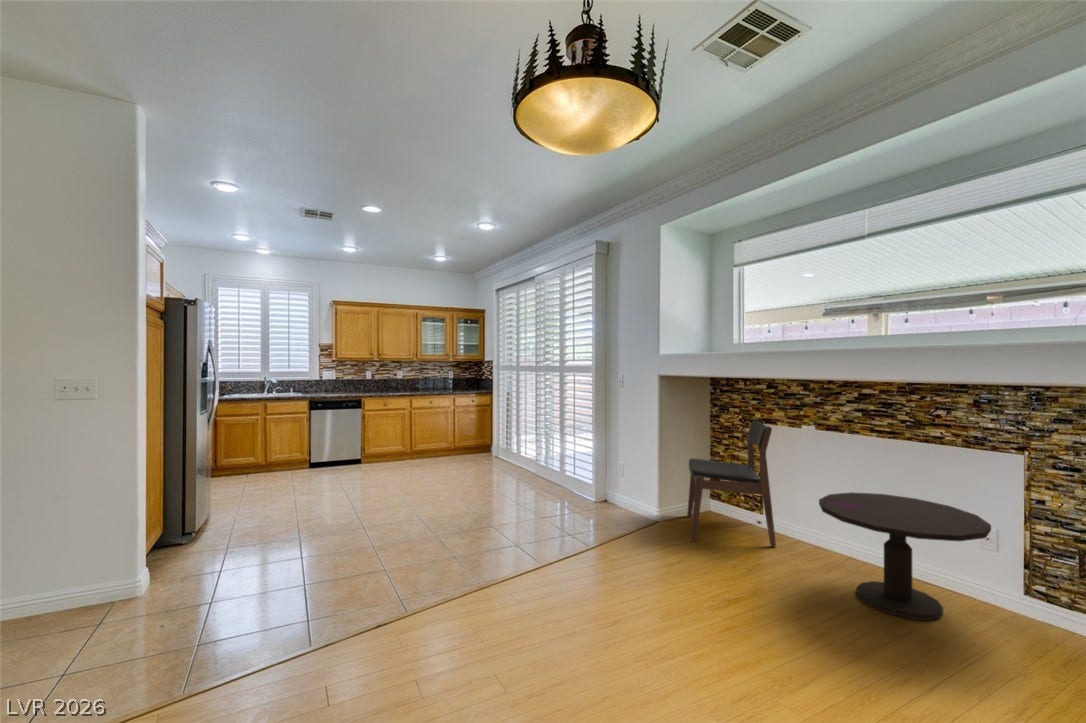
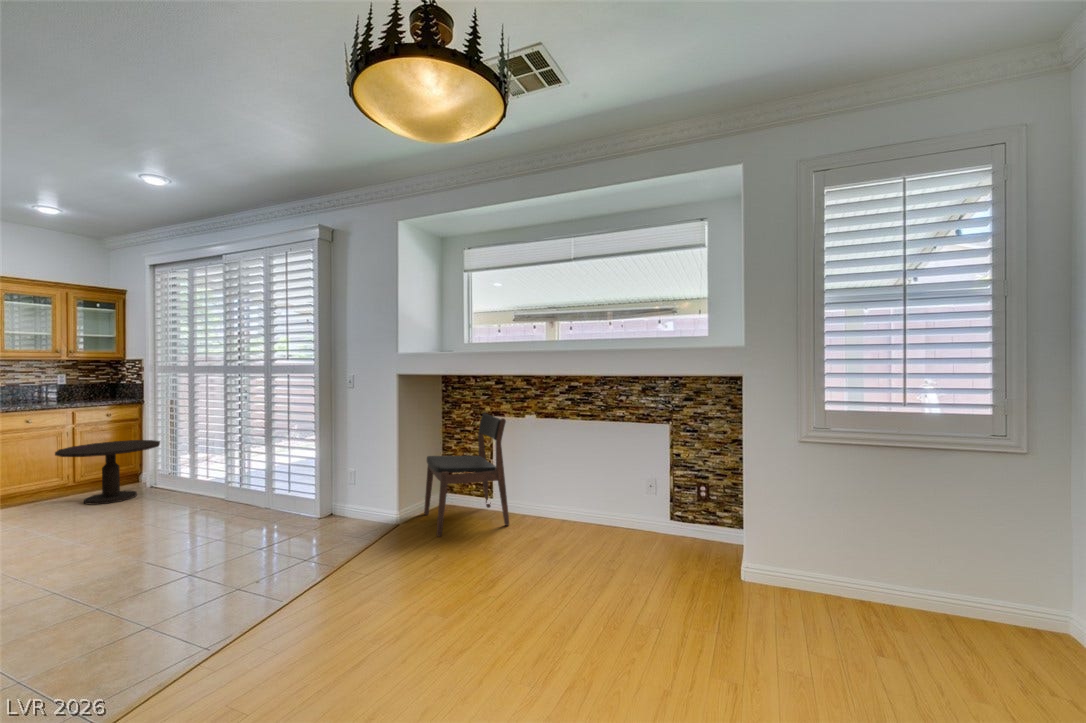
side table: present [819,492,991,621] -> present [55,440,160,505]

